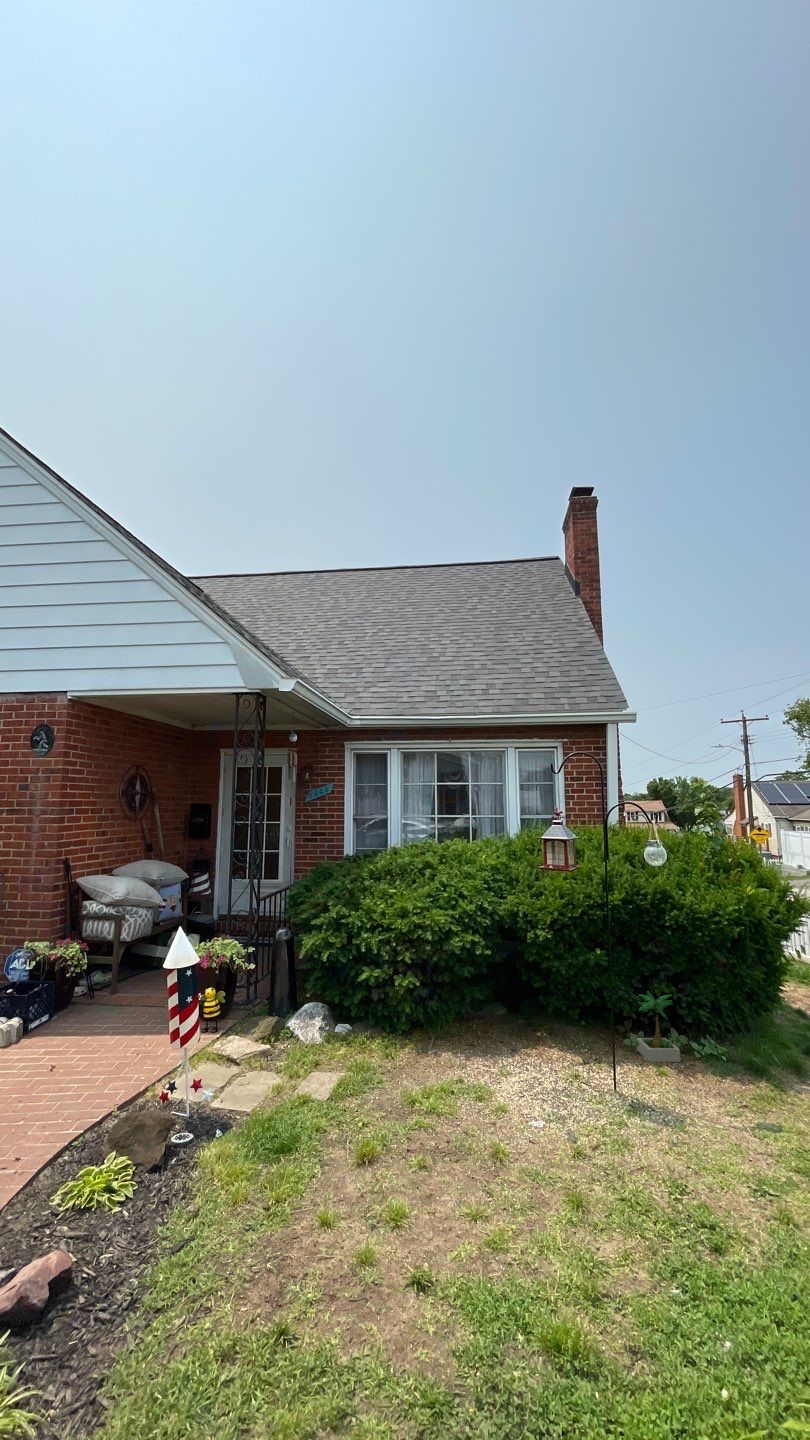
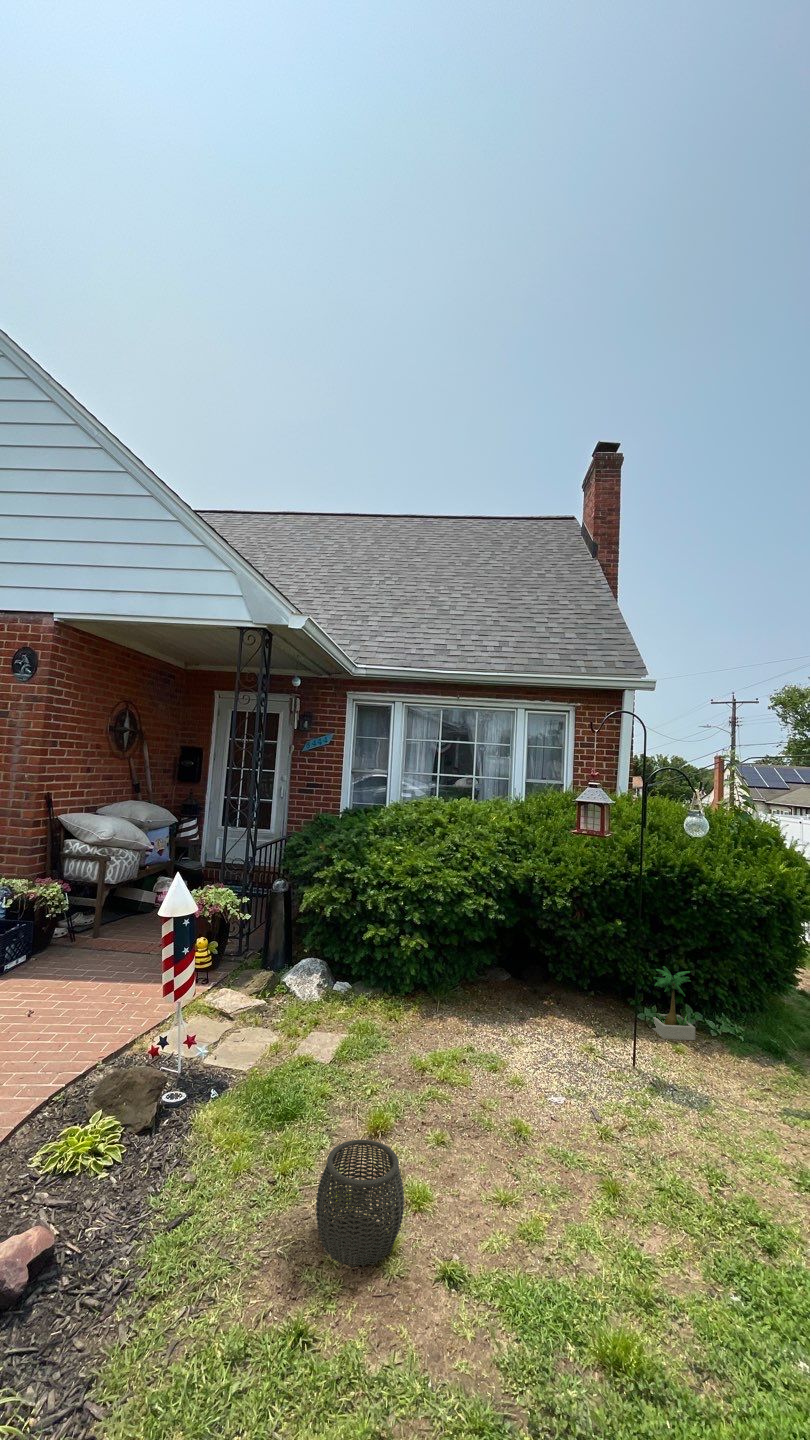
woven basket: none [301,1163,380,1278] -> present [316,1140,404,1267]

